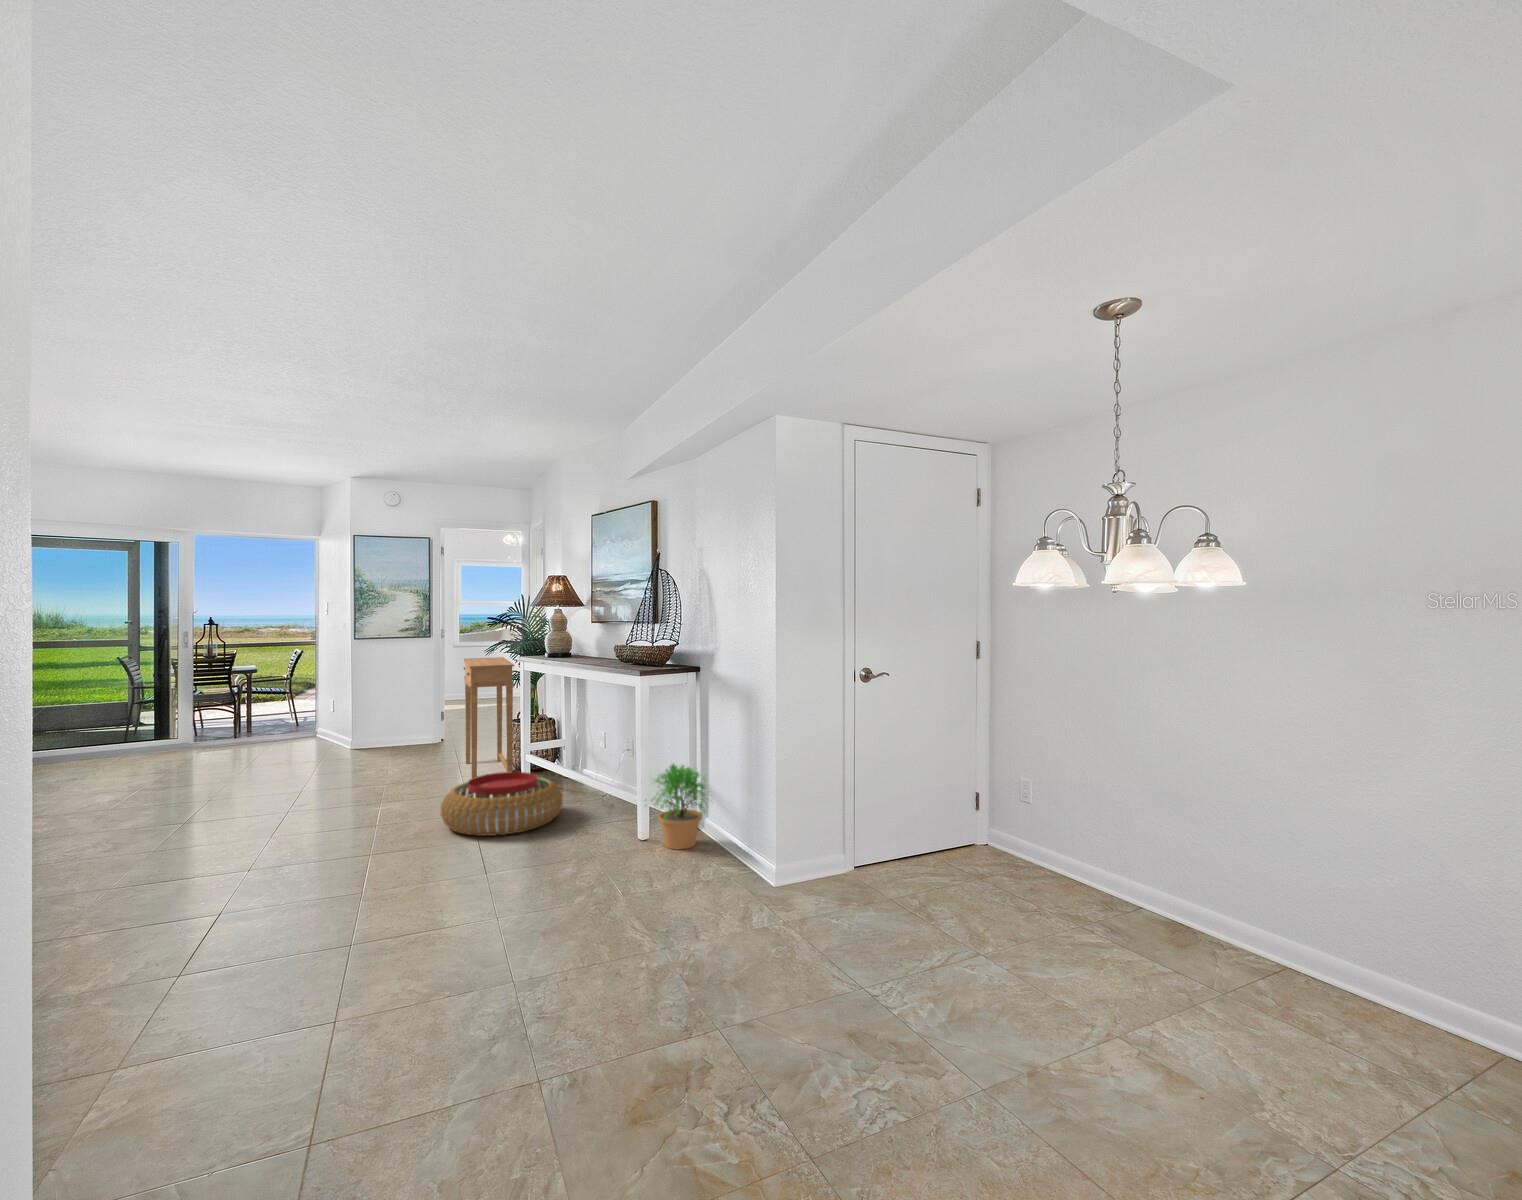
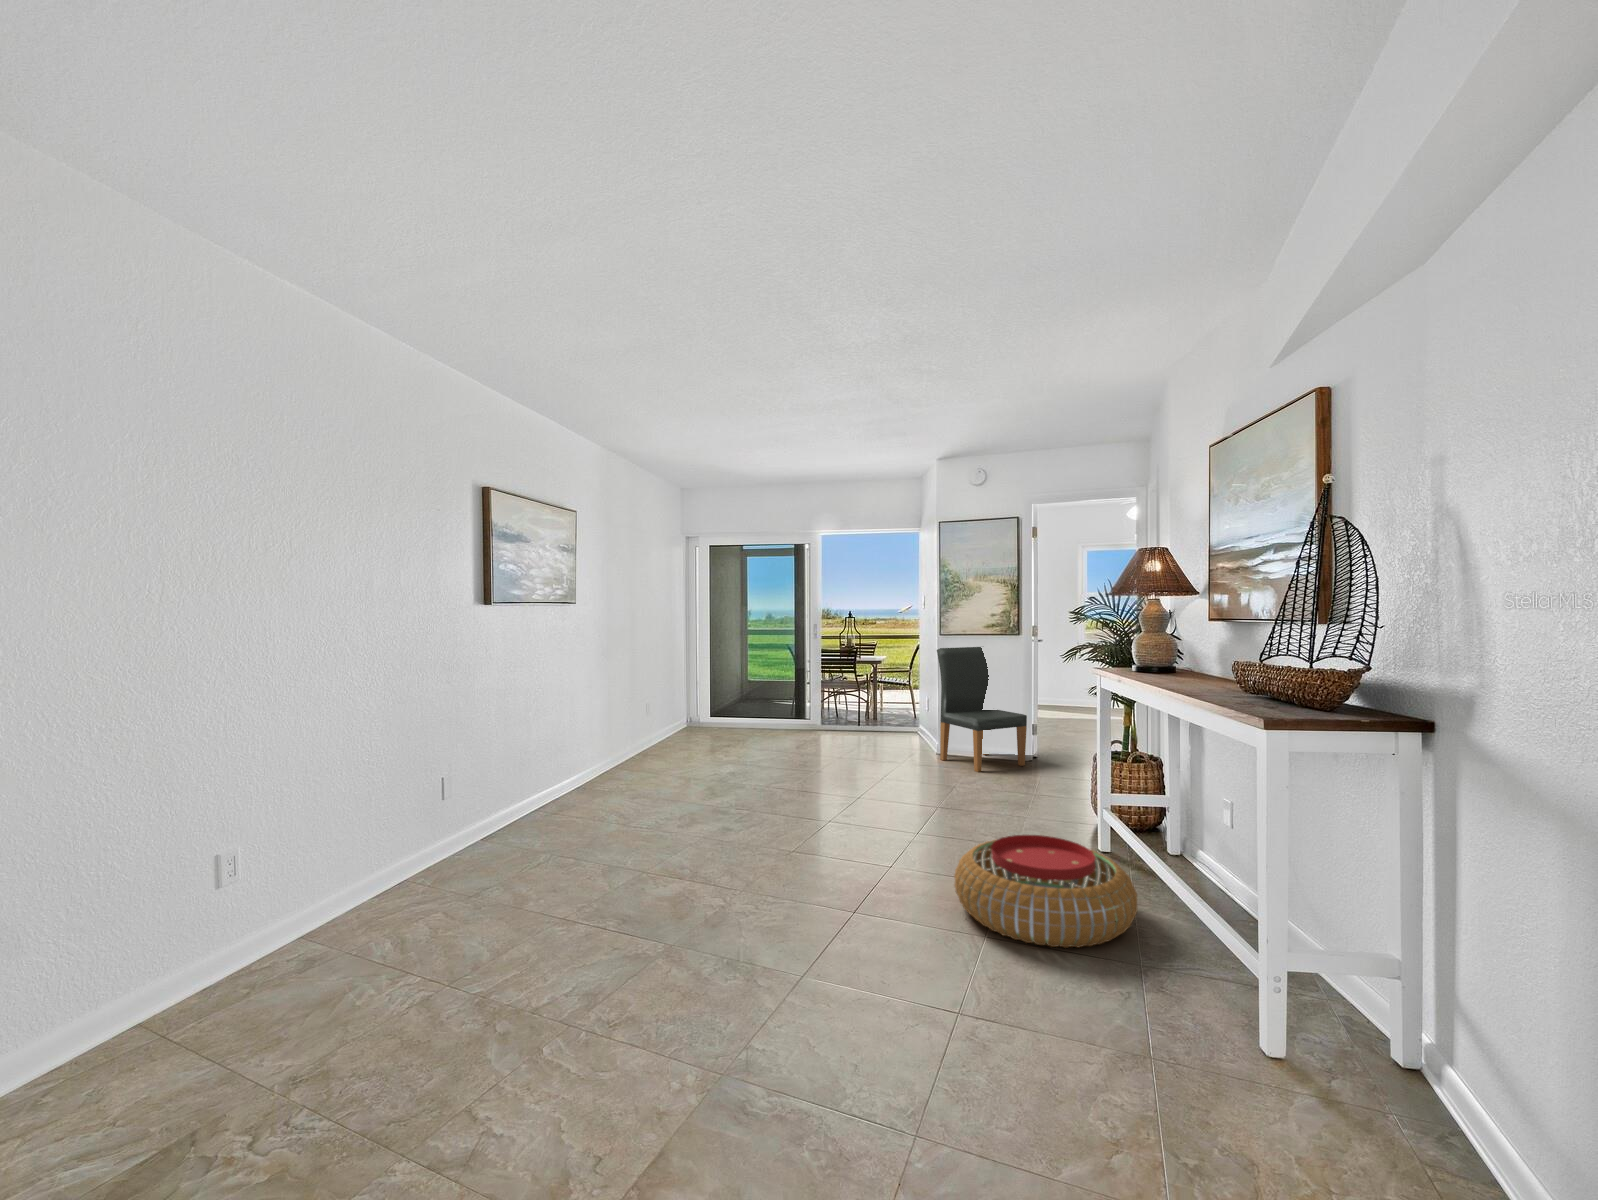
dining chair: none [353,649,439,758] -> present [937,647,1027,772]
side table: present [464,657,514,778] -> none [1031,663,1093,839]
potted plant: present [651,764,708,849] -> none [1290,927,1483,1142]

